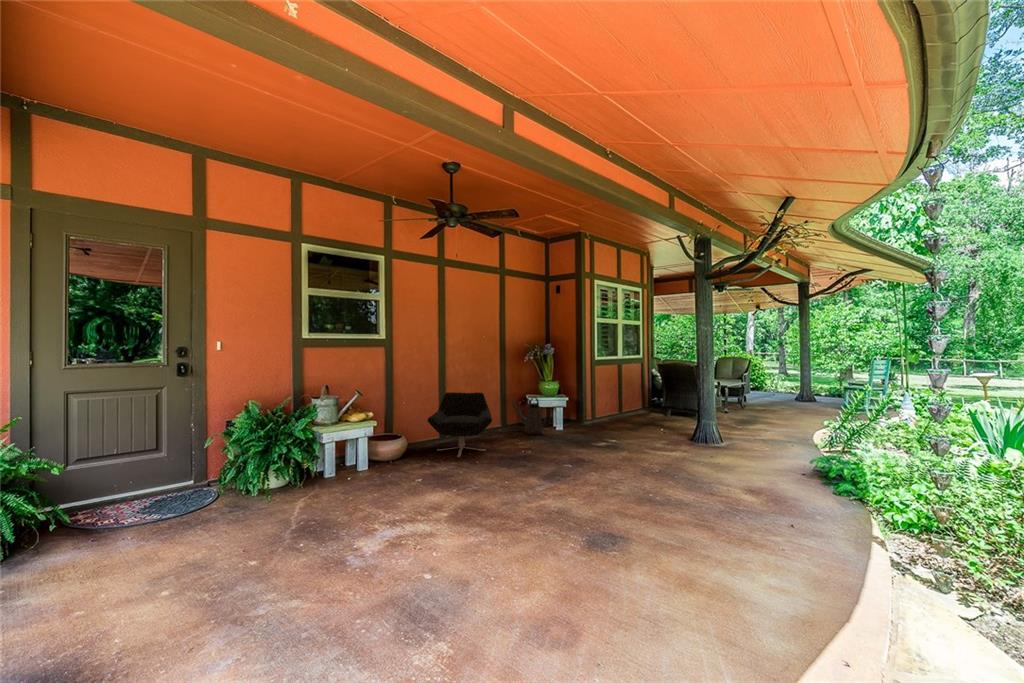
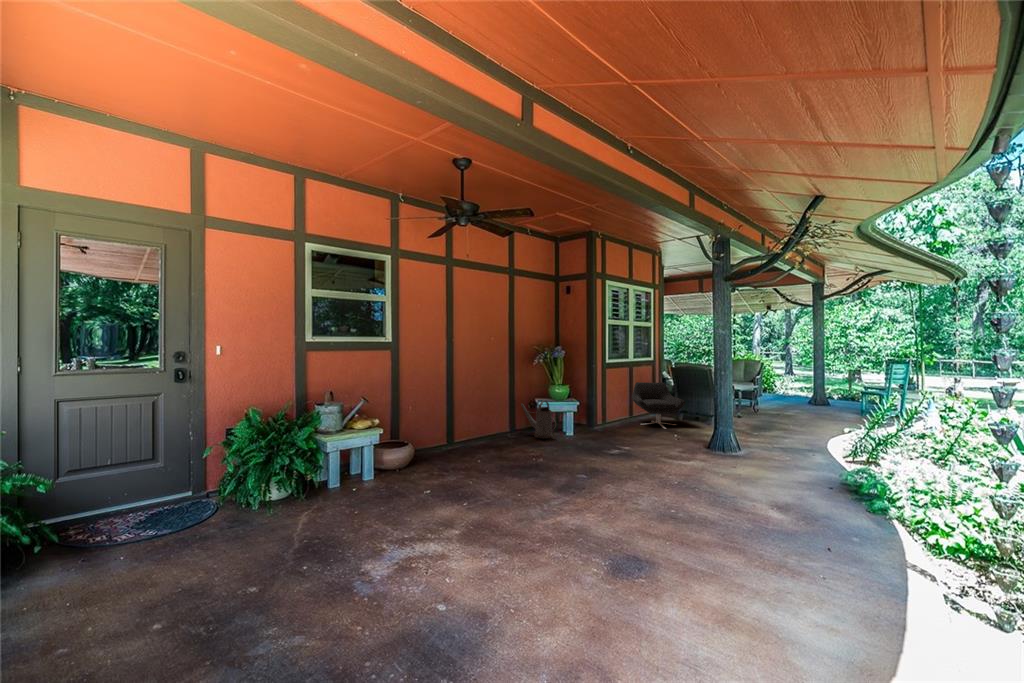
lounge chair: present [427,392,492,457] -> present [632,382,685,429]

